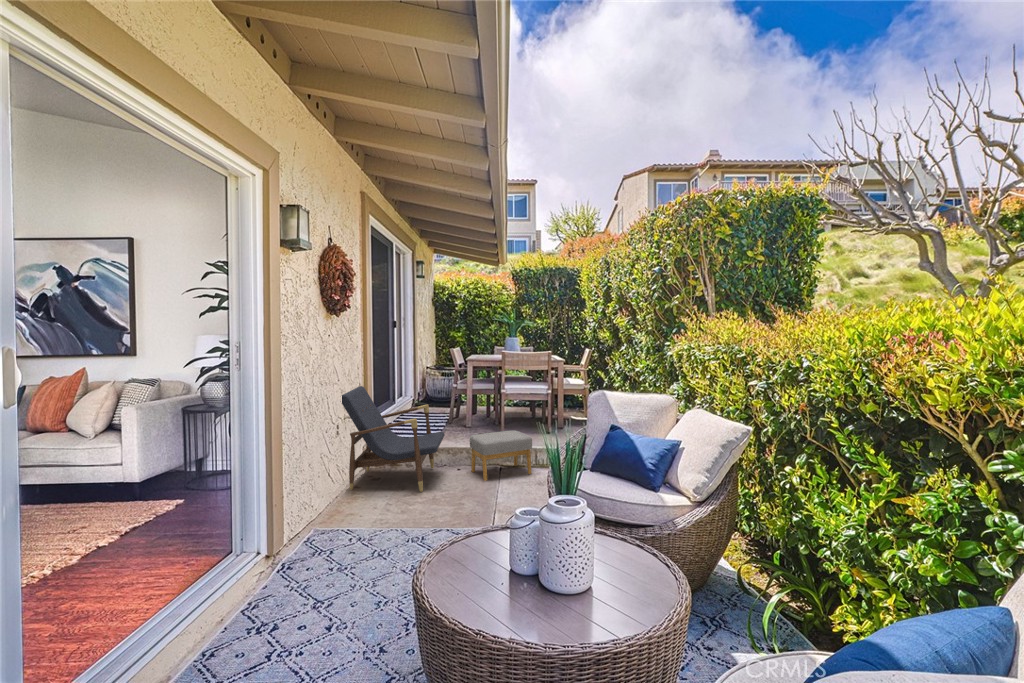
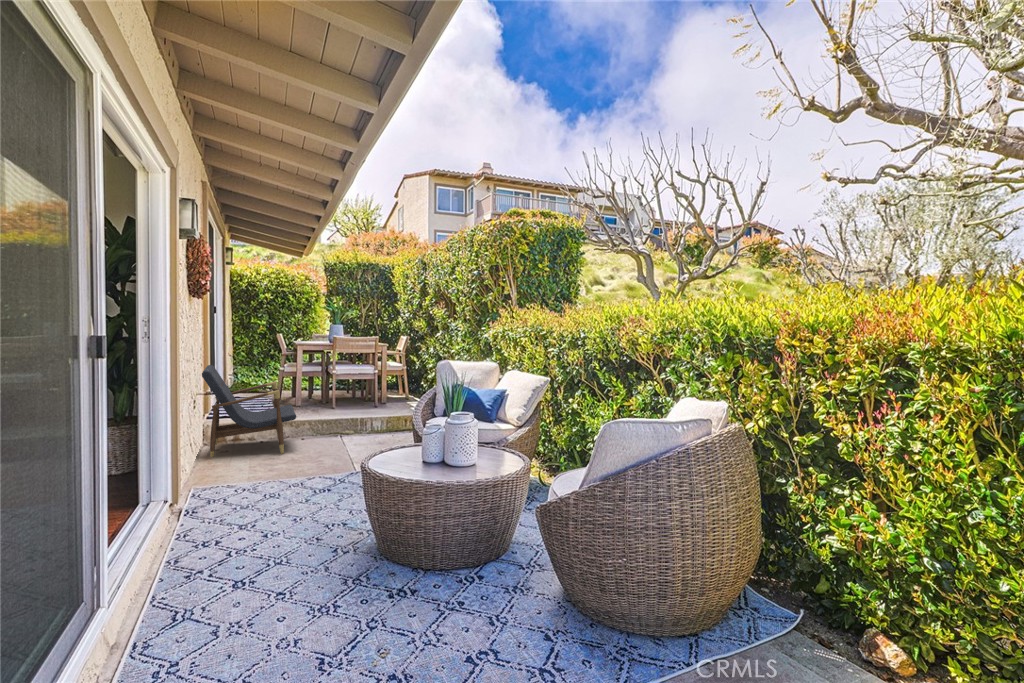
footstool: present [470,430,532,481] -> none [316,403,372,444]

